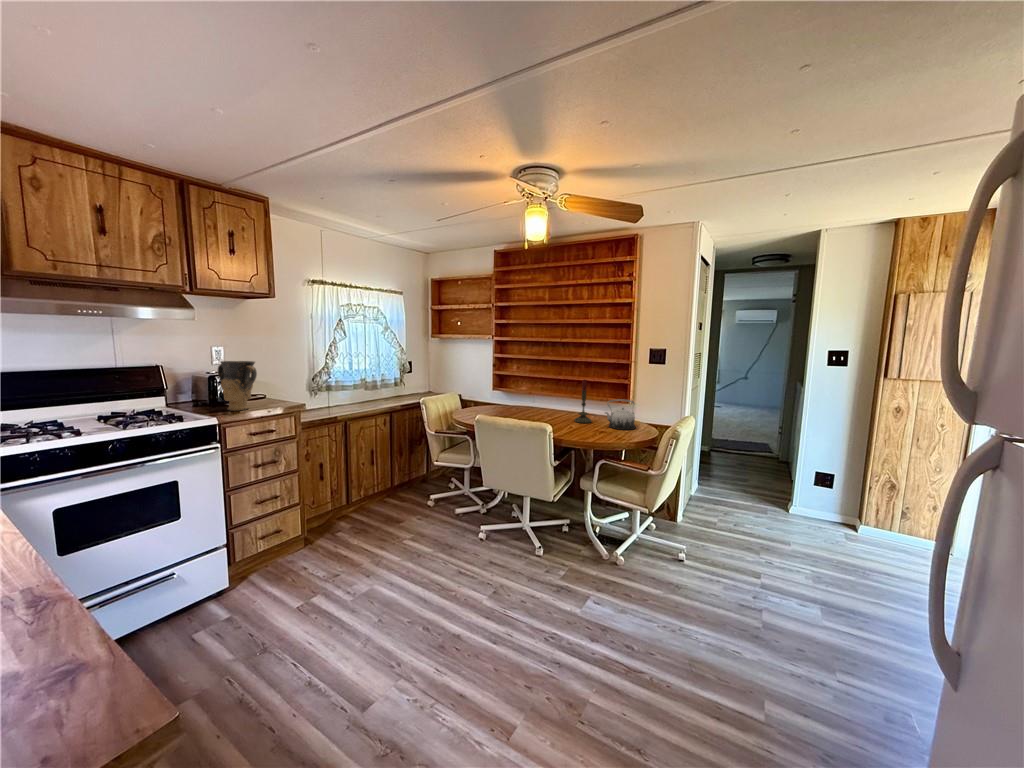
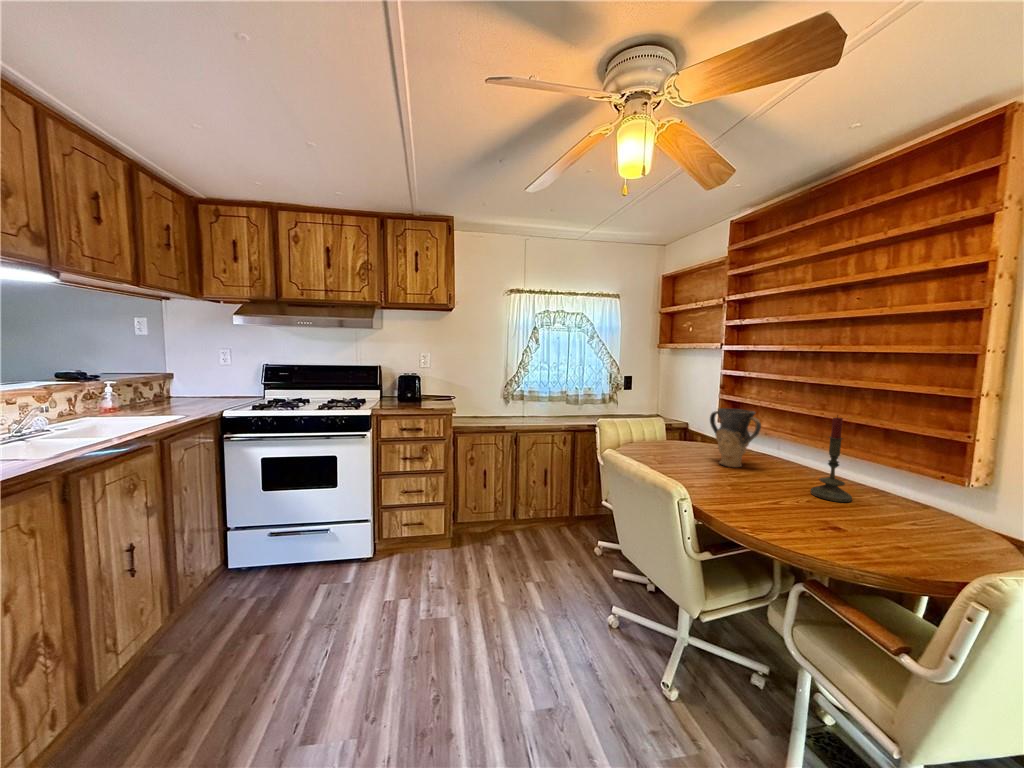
vase: present [218,361,257,410] -> present [710,408,761,467]
teapot: present [605,399,635,430] -> none [869,466,971,544]

